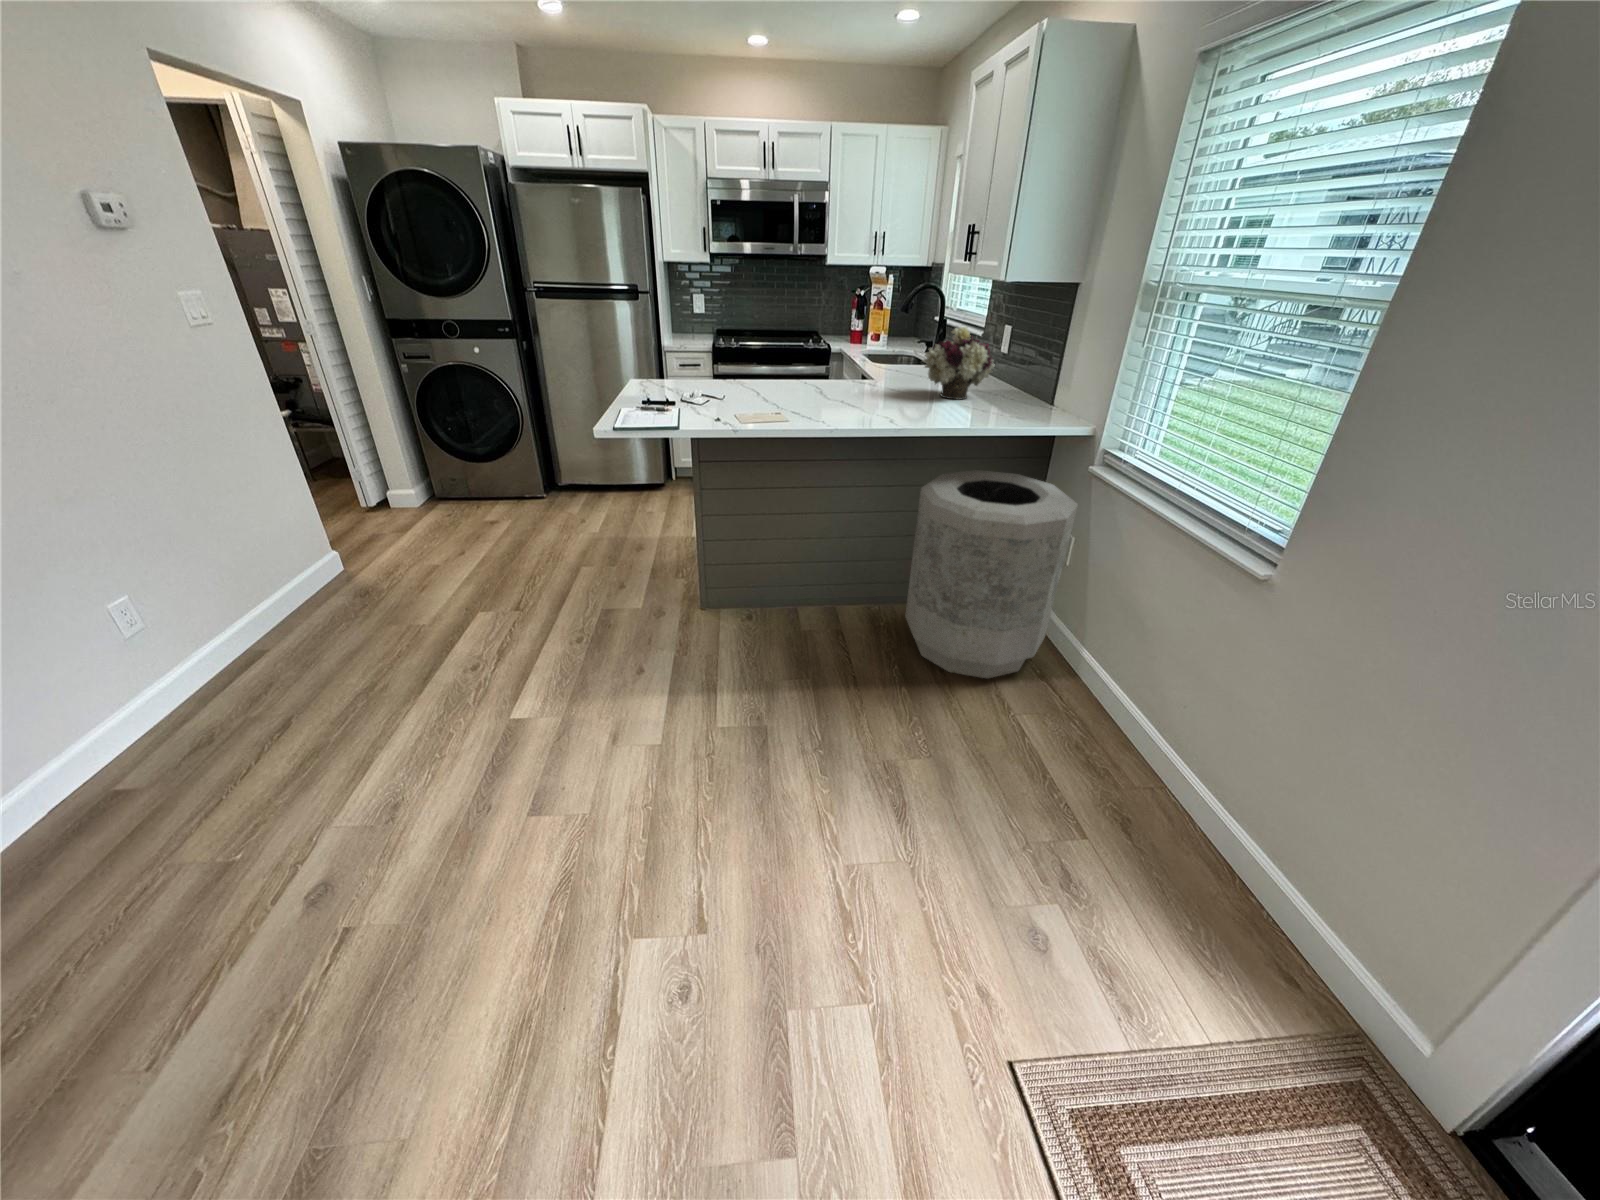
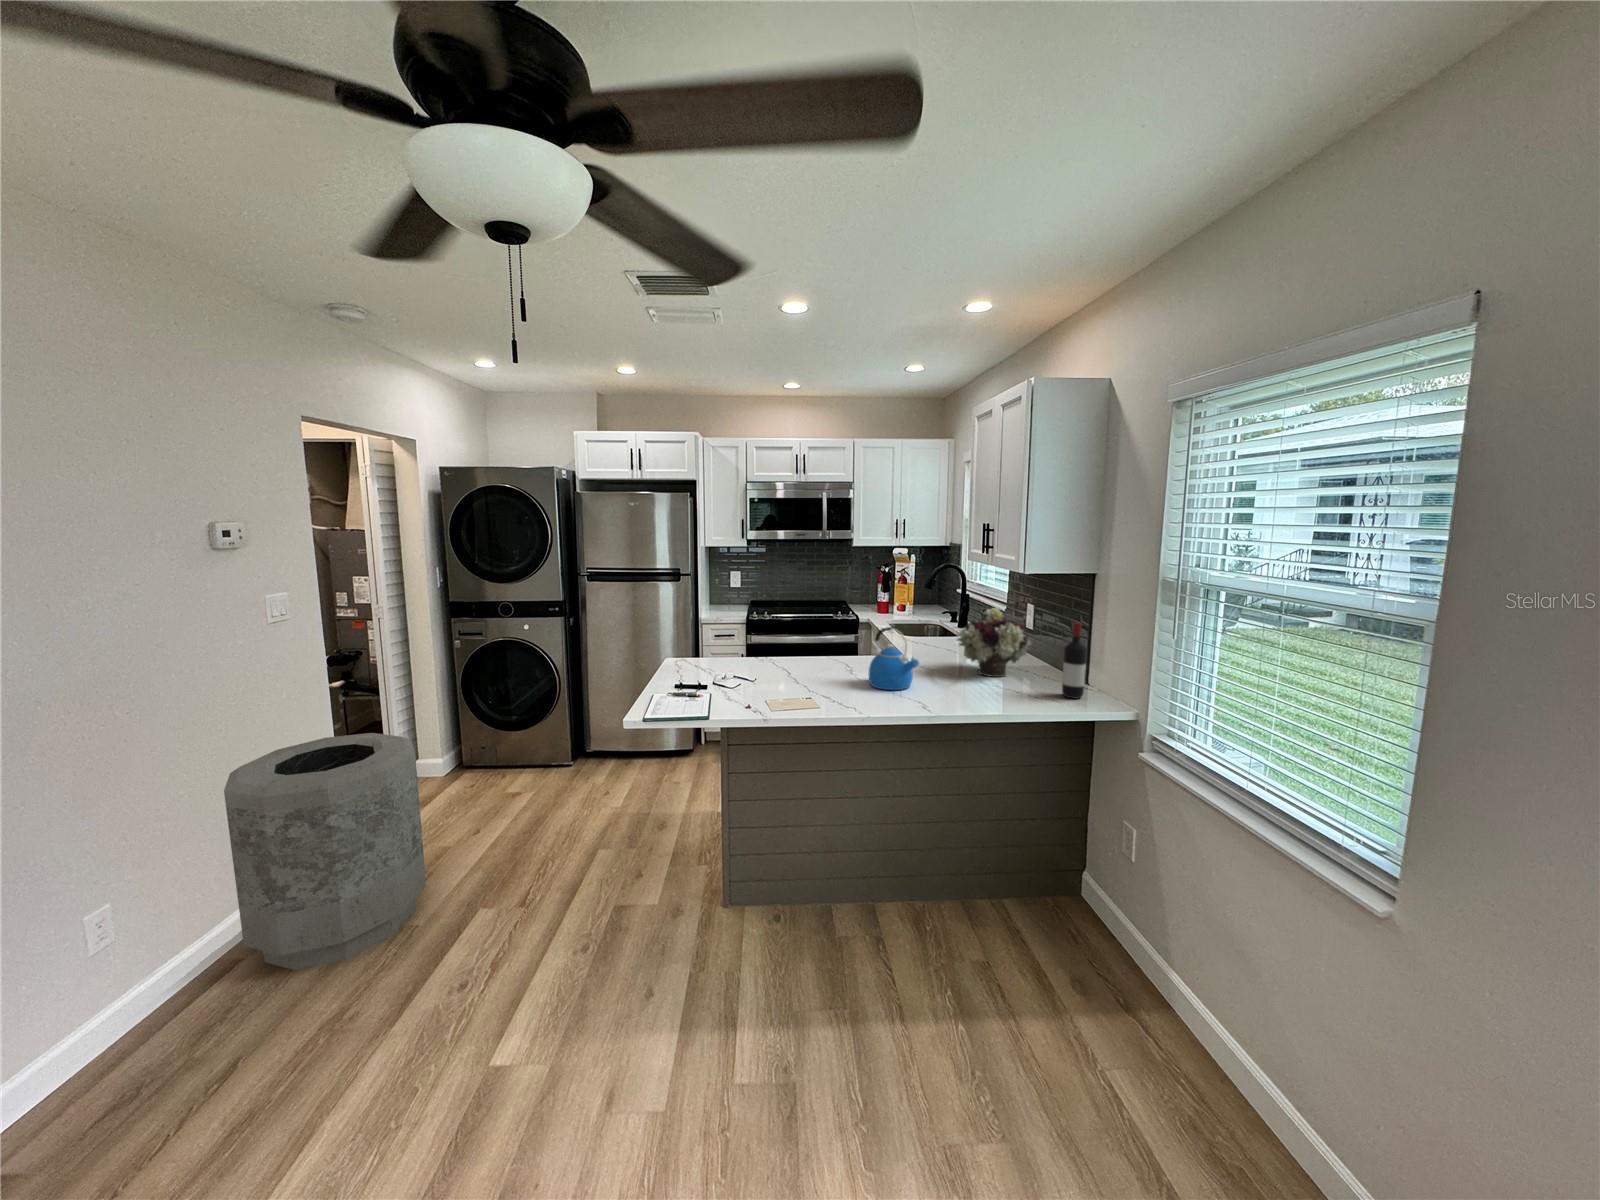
wine bottle: none [1014,338,1042,416] -> present [1062,622,1087,699]
kettle: none [832,343,881,408] -> present [869,627,919,690]
trash can: present [905,470,1078,678] -> present [224,733,426,970]

